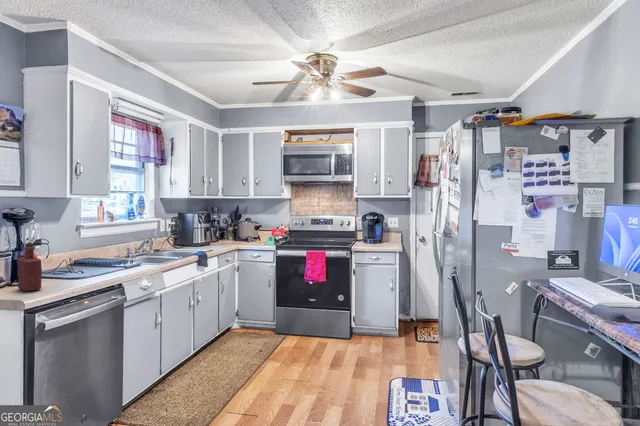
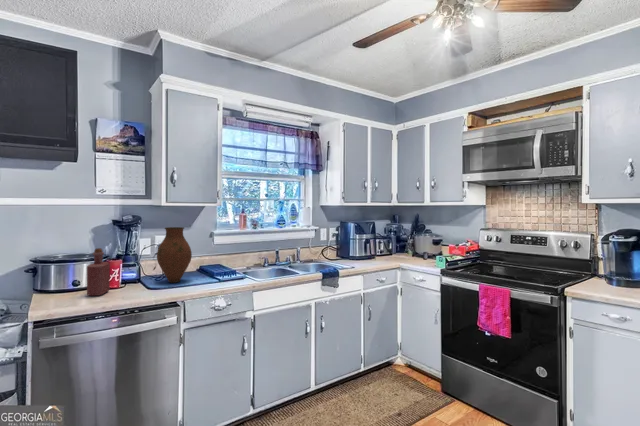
vase: none [59,220,97,275] -> present [157,227,192,283]

